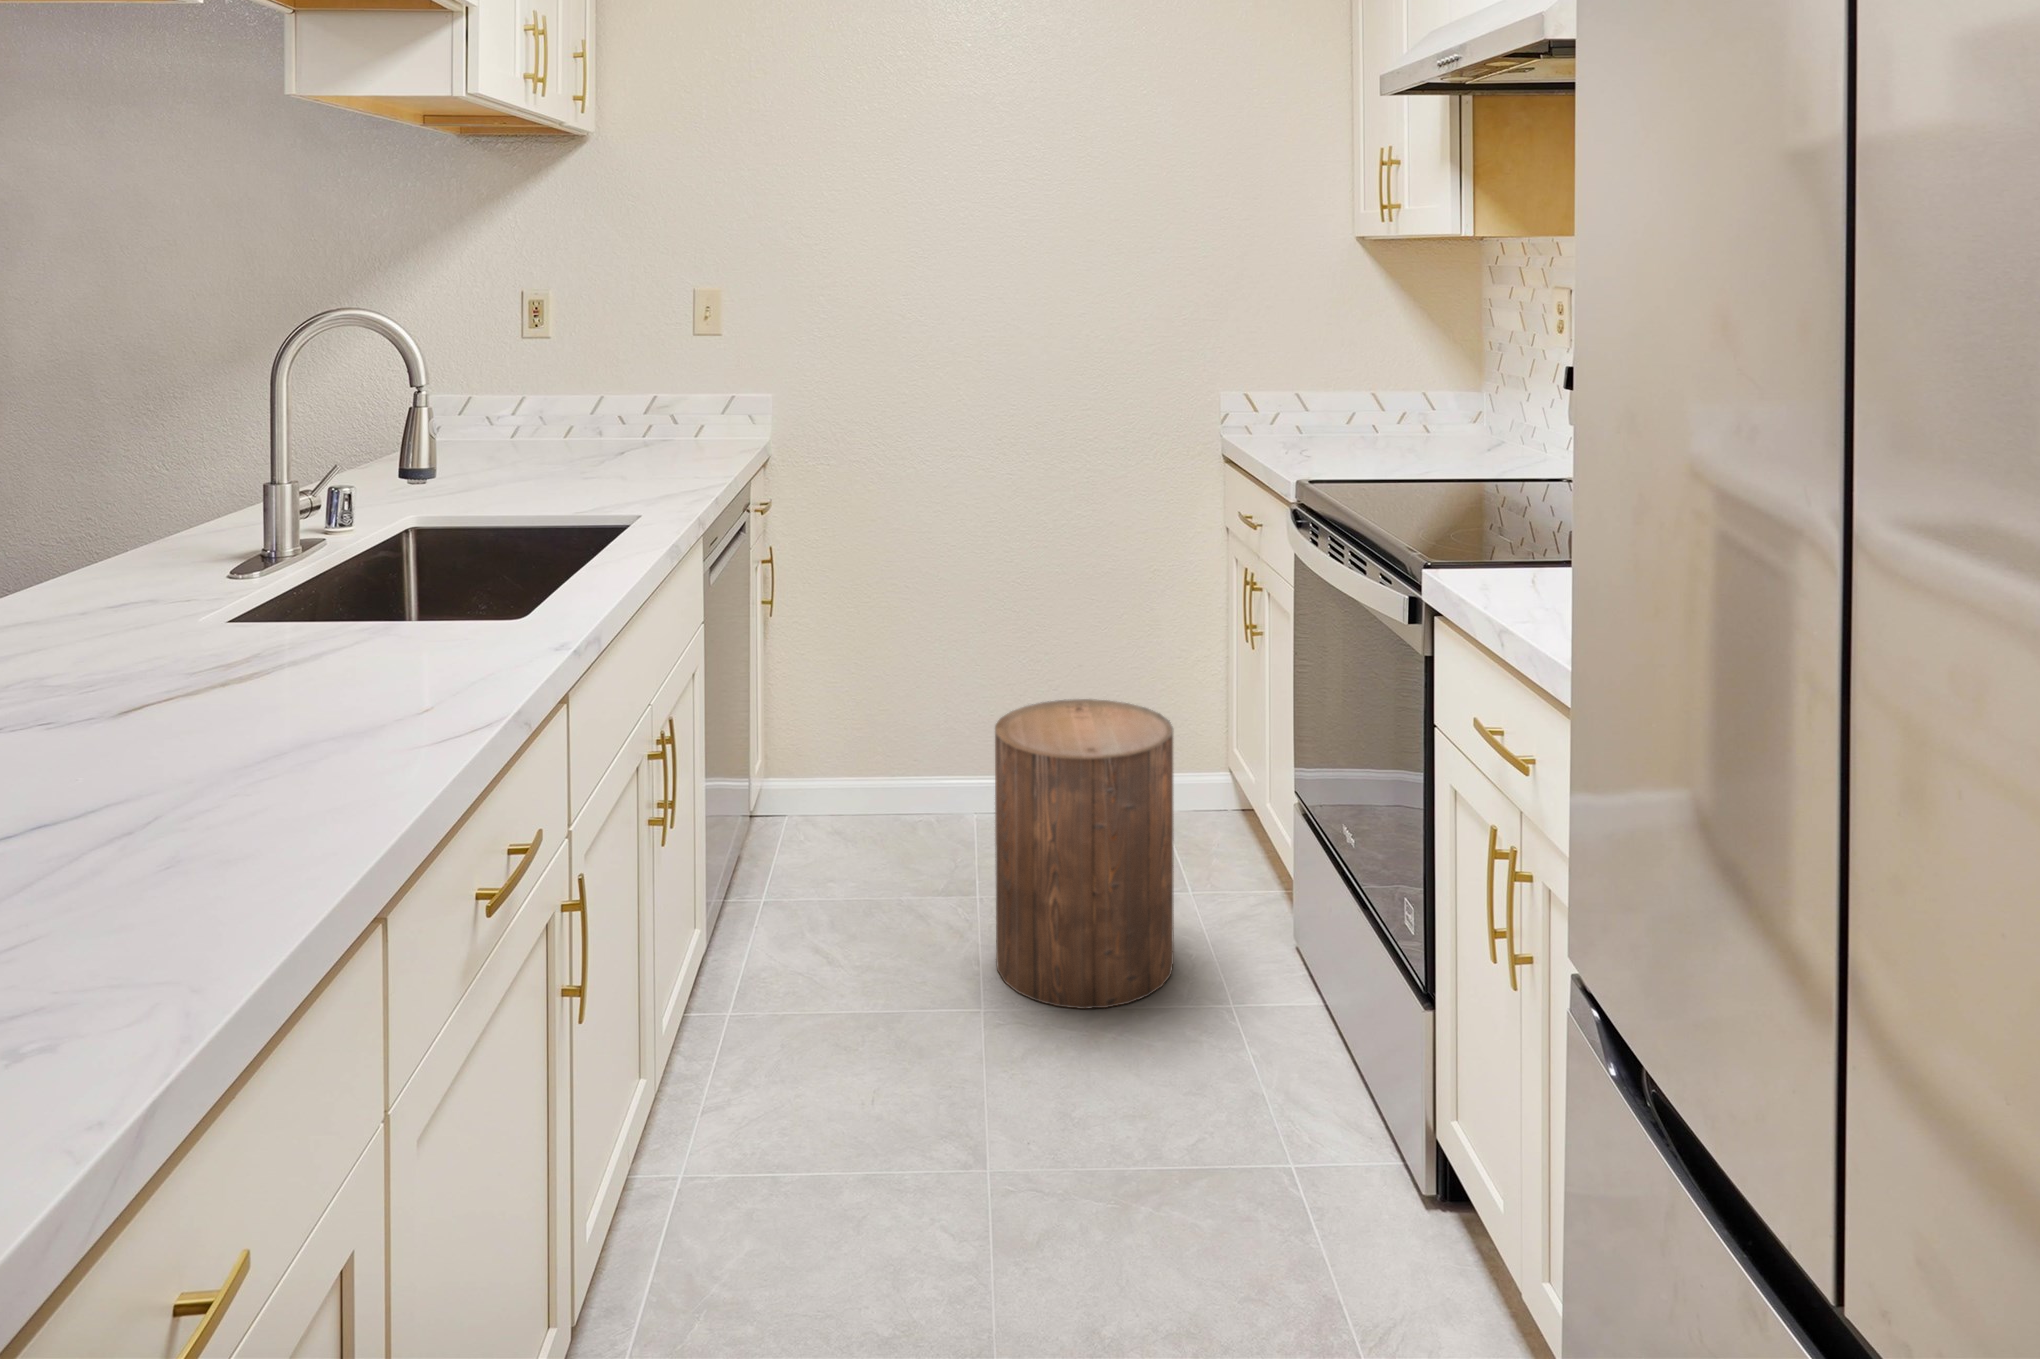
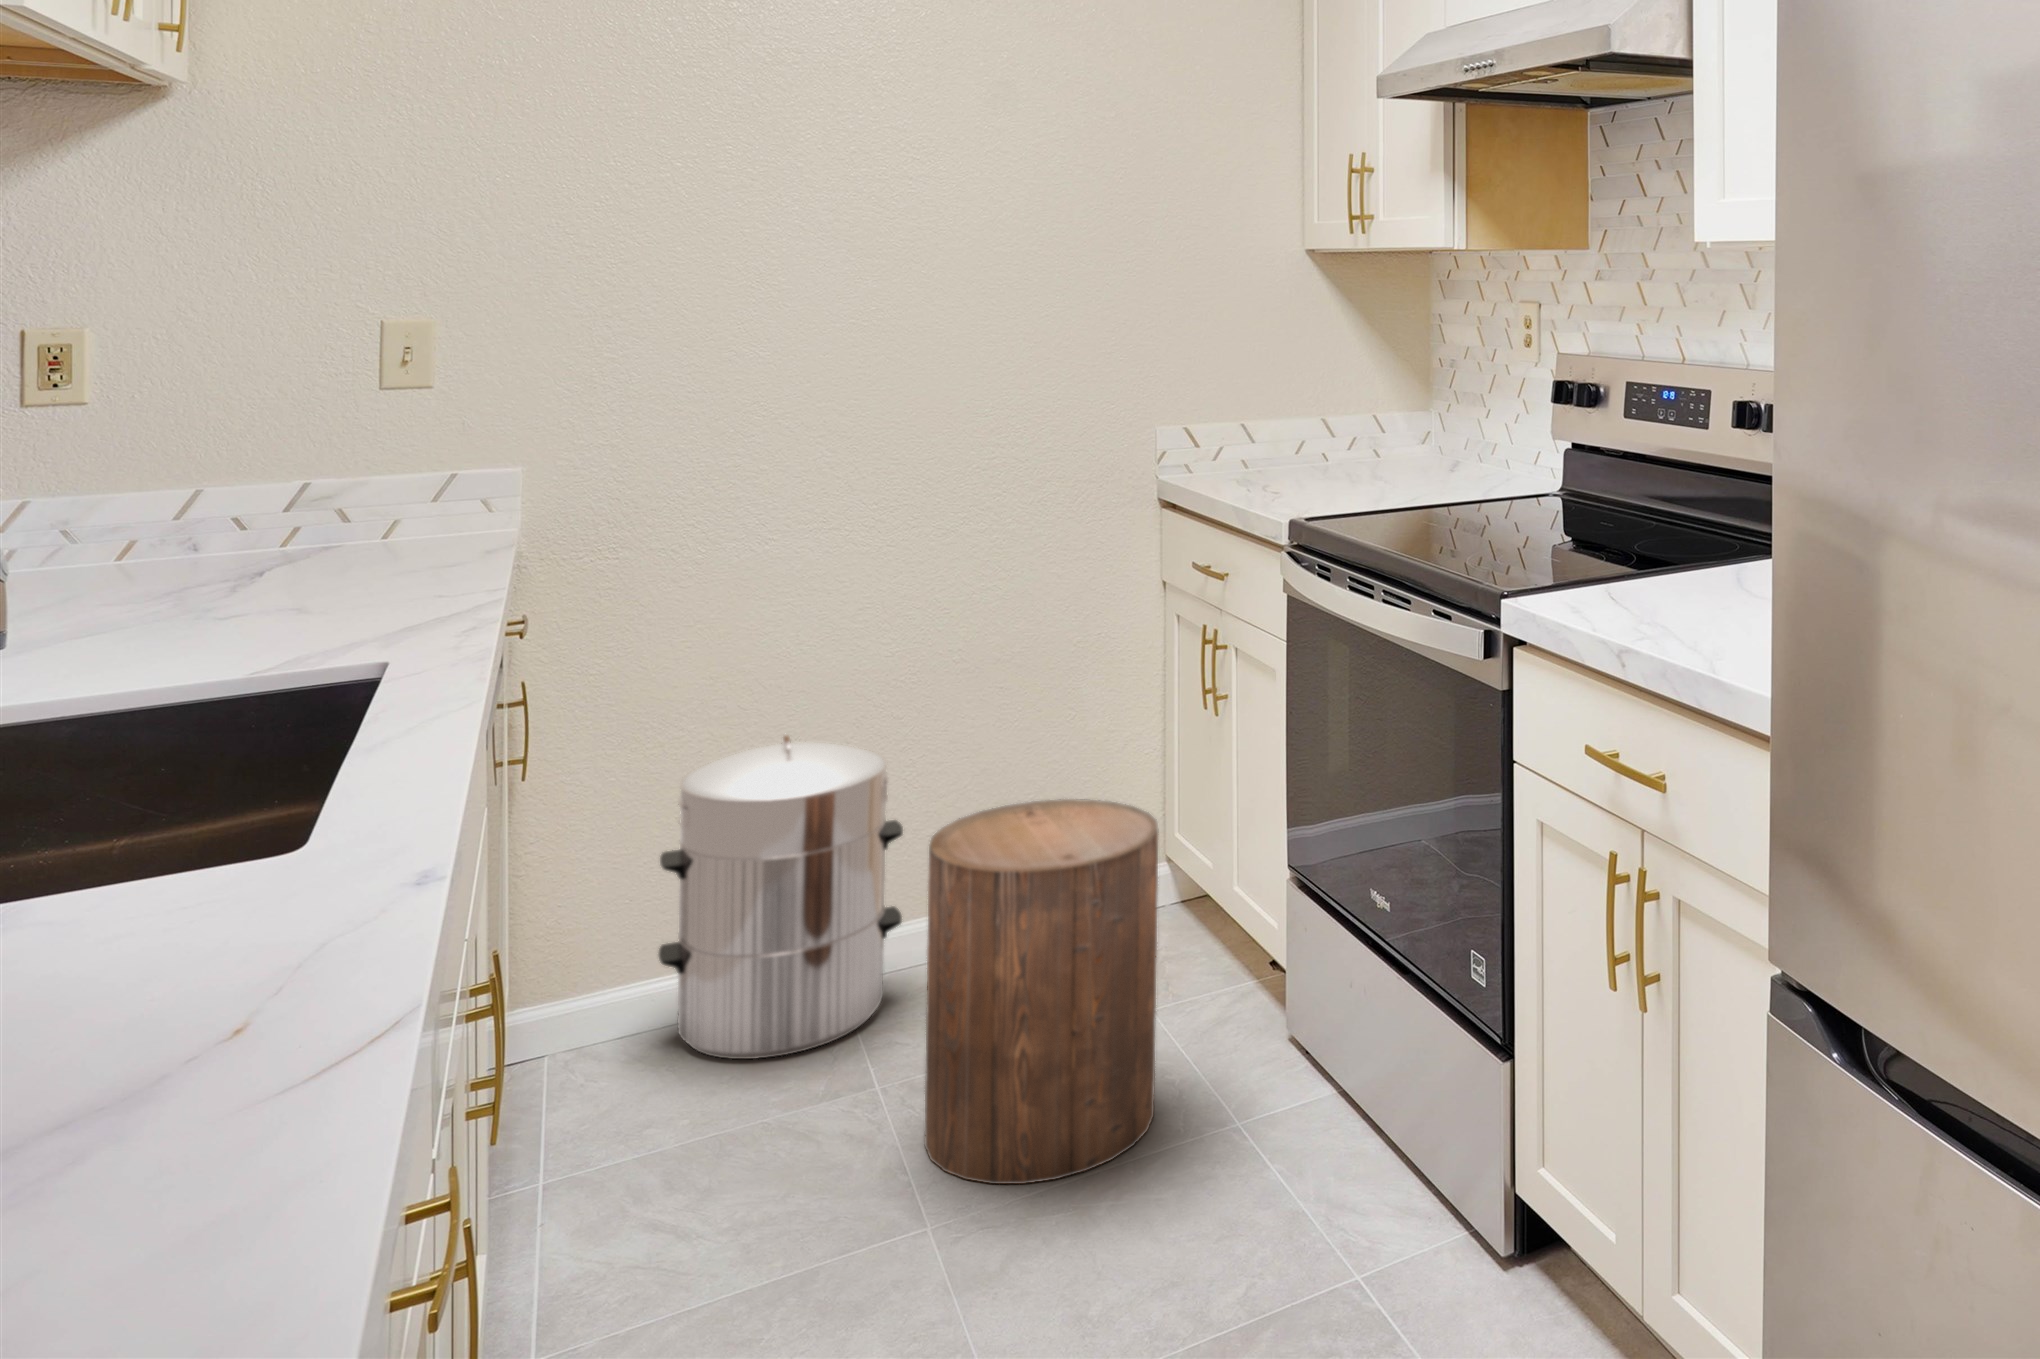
waste bin: none [844,623,1011,866] -> present [659,735,903,1059]

